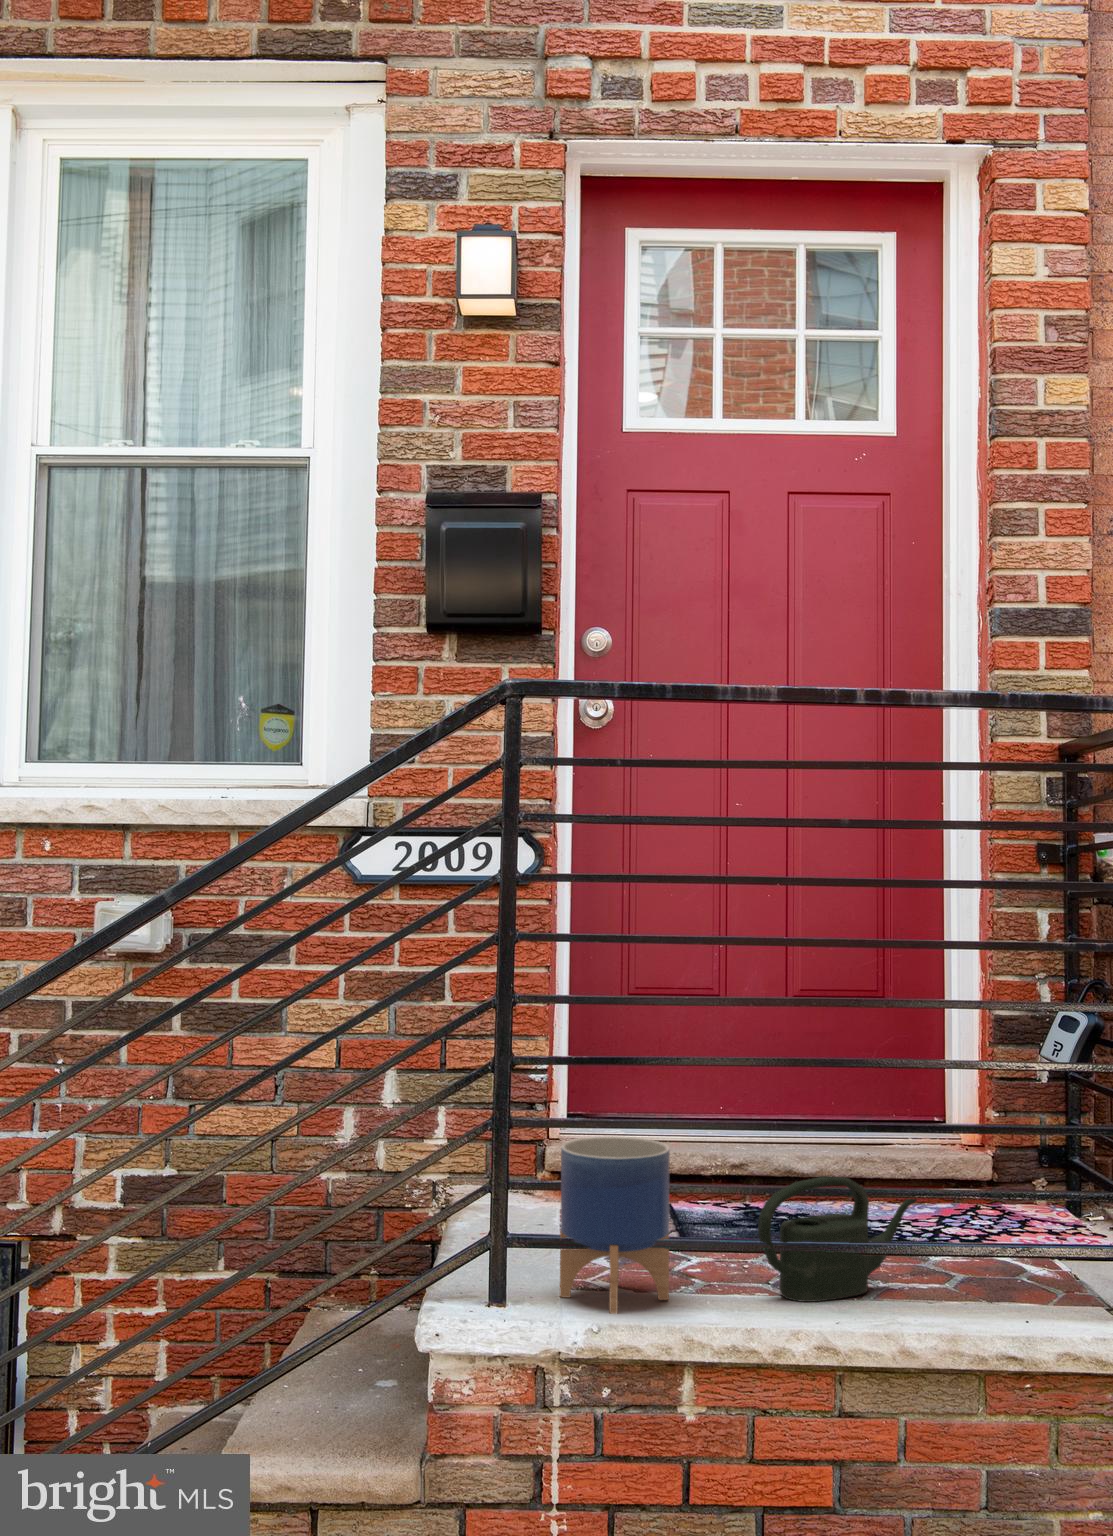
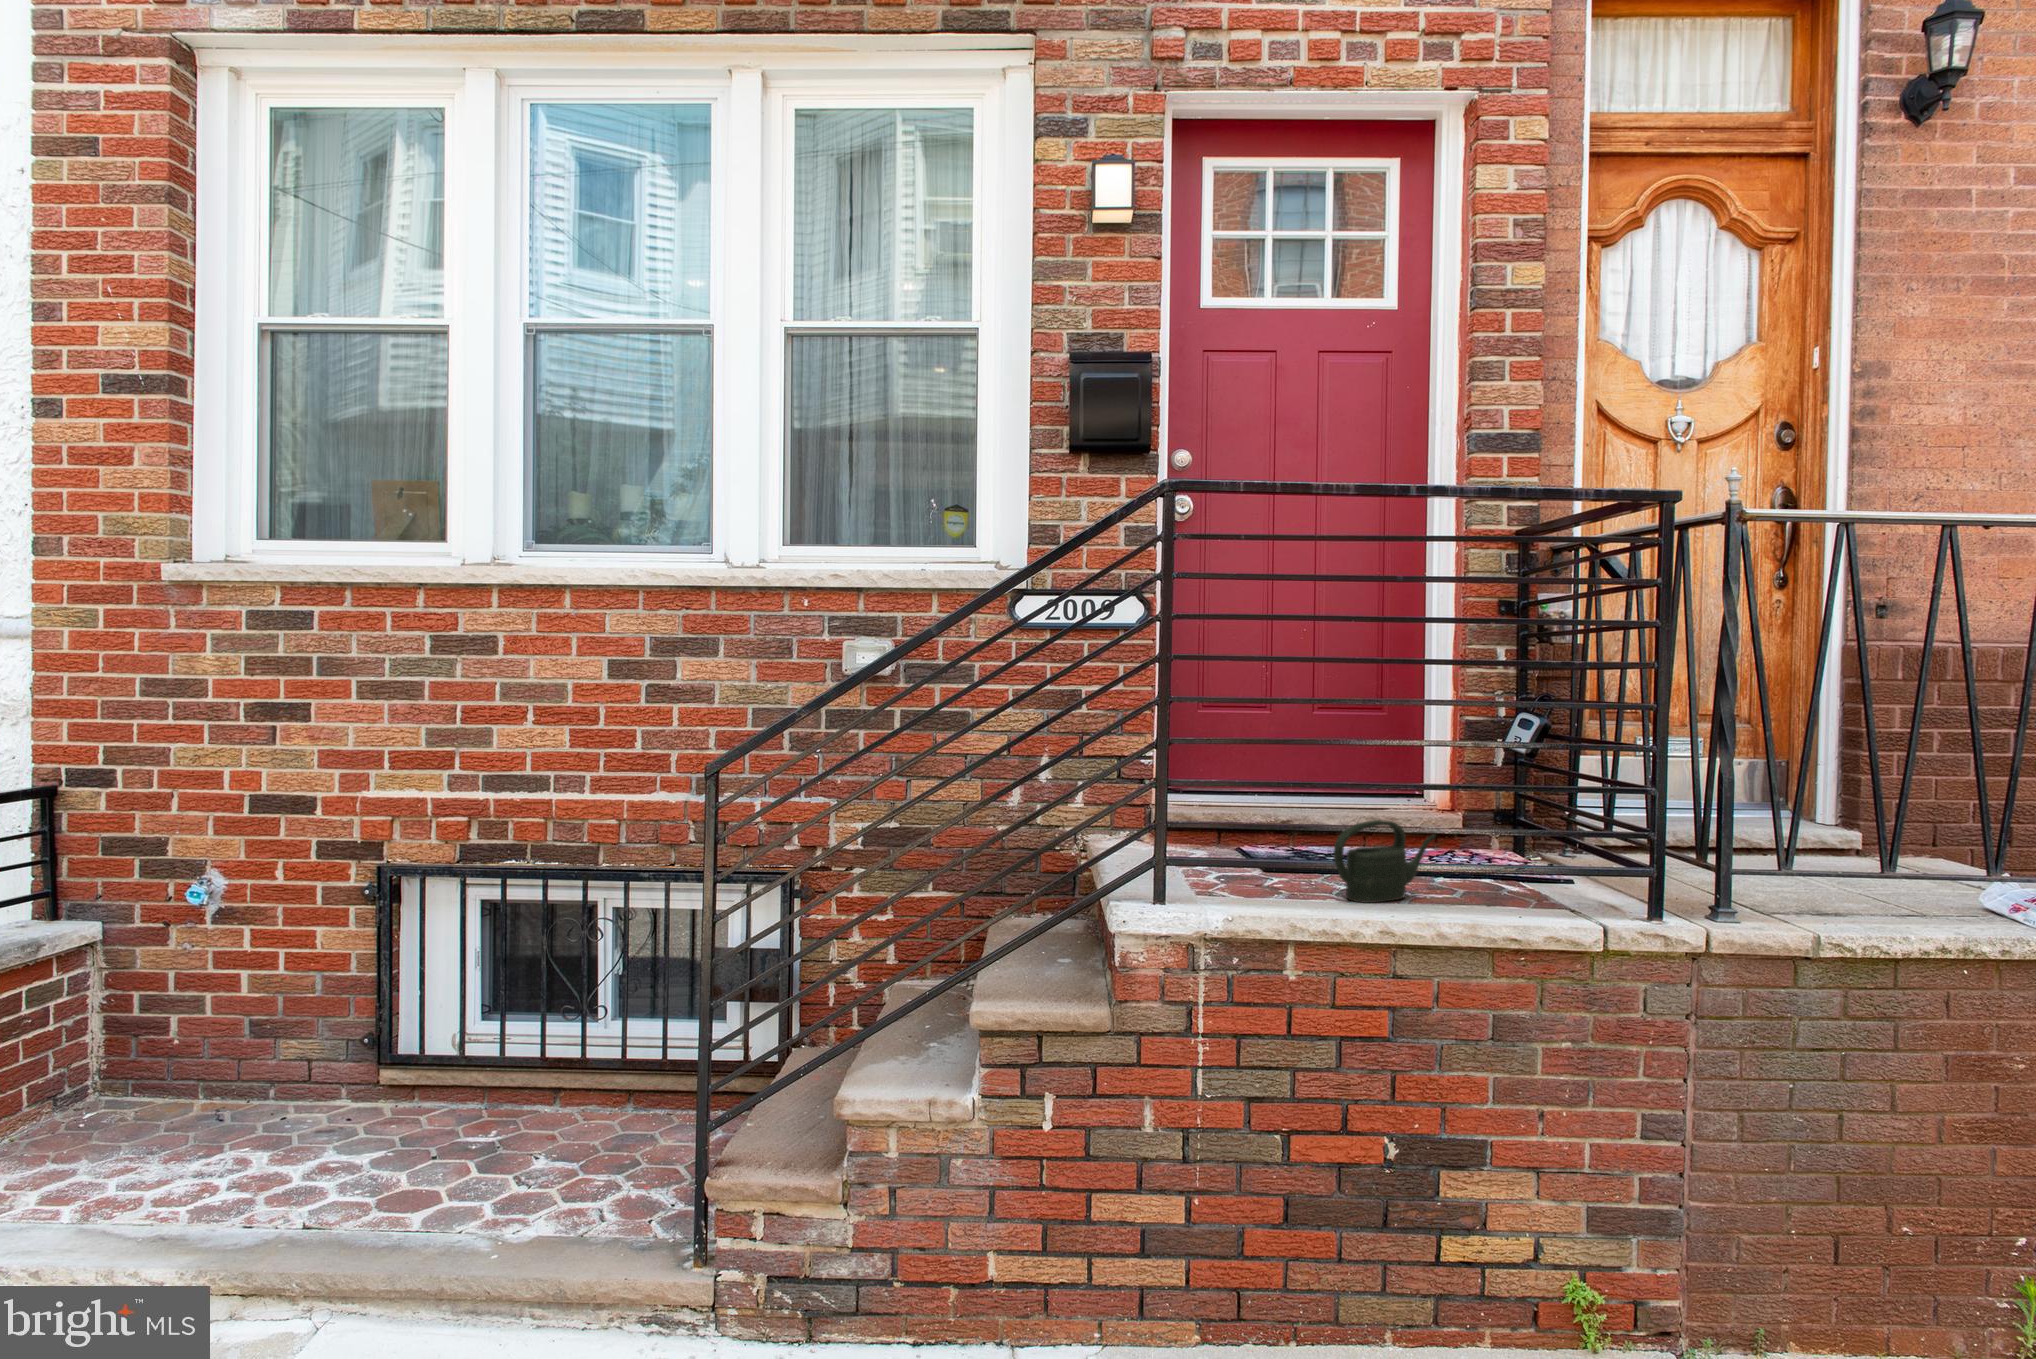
planter: present [560,1136,670,1314] -> none [1198,793,1275,909]

